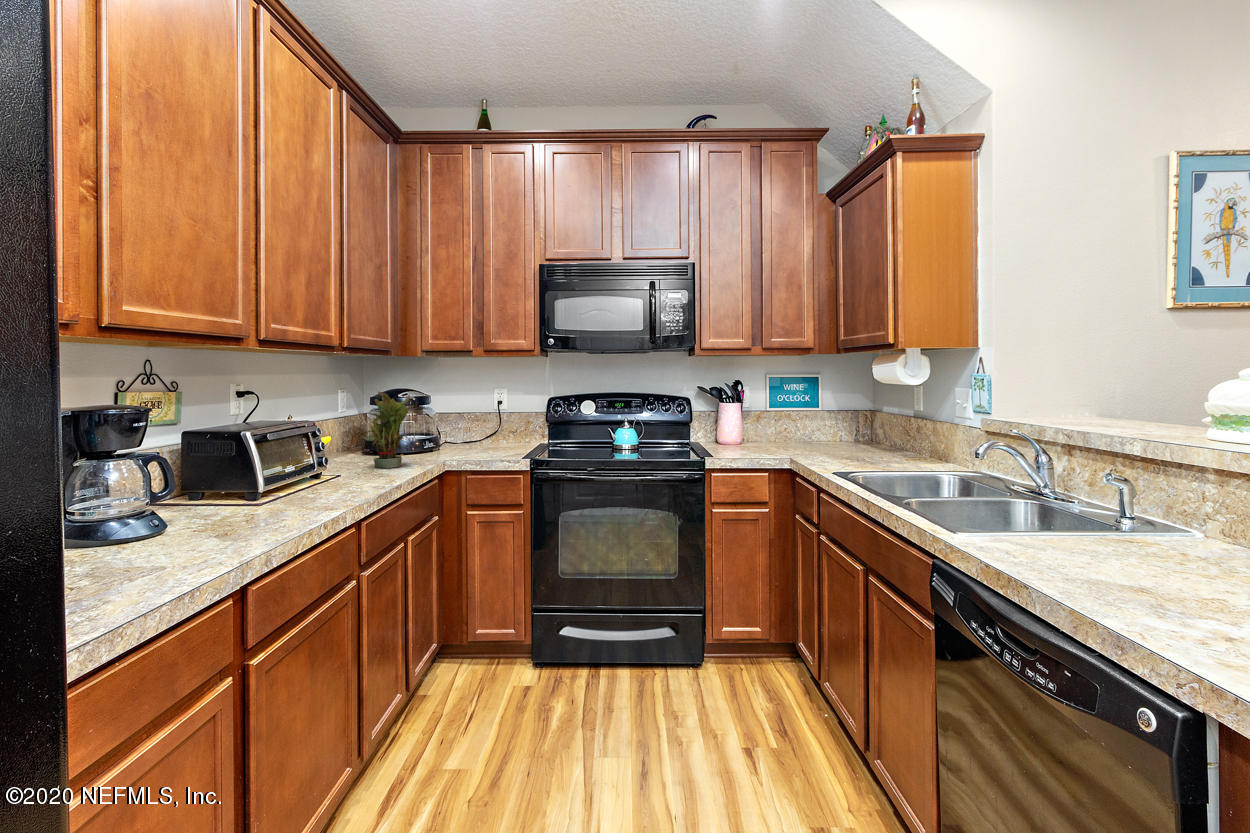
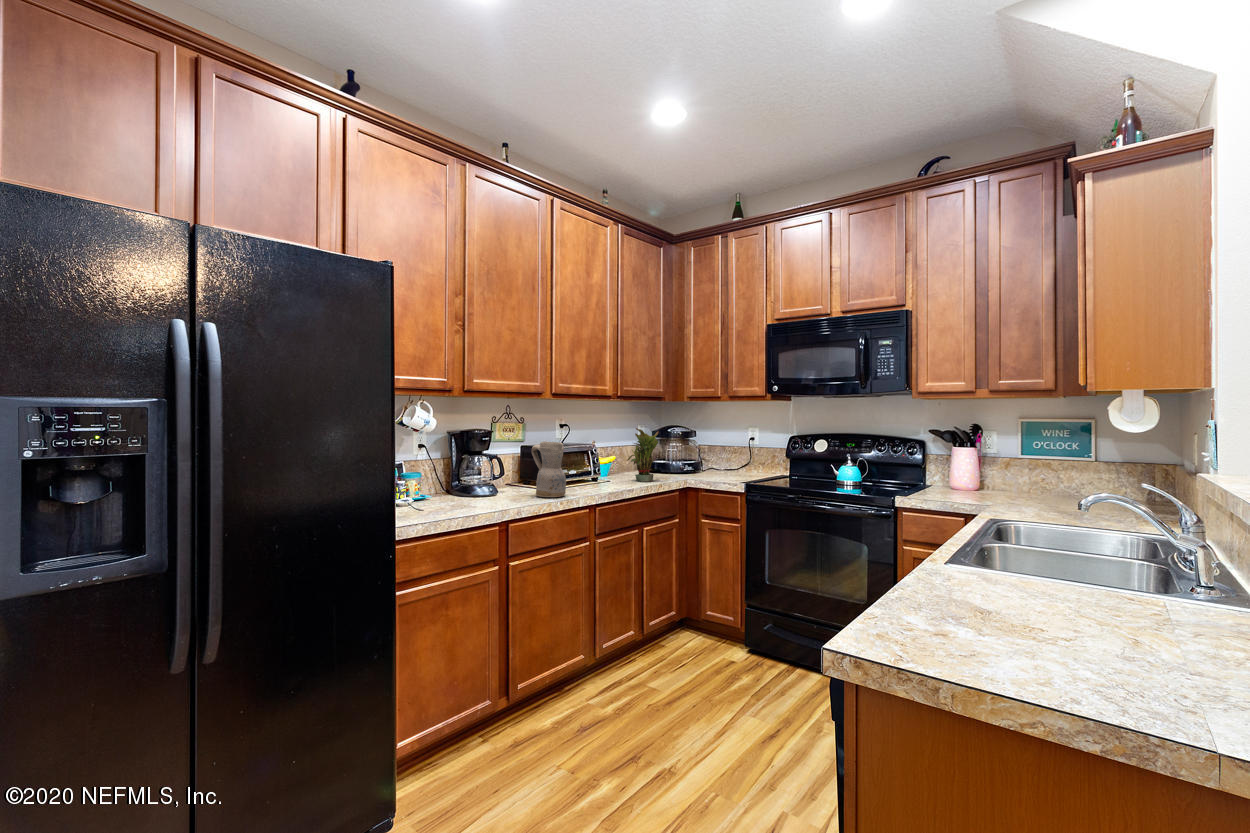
ceramic pitcher: none [218,417,297,517] -> present [531,442,566,497]

